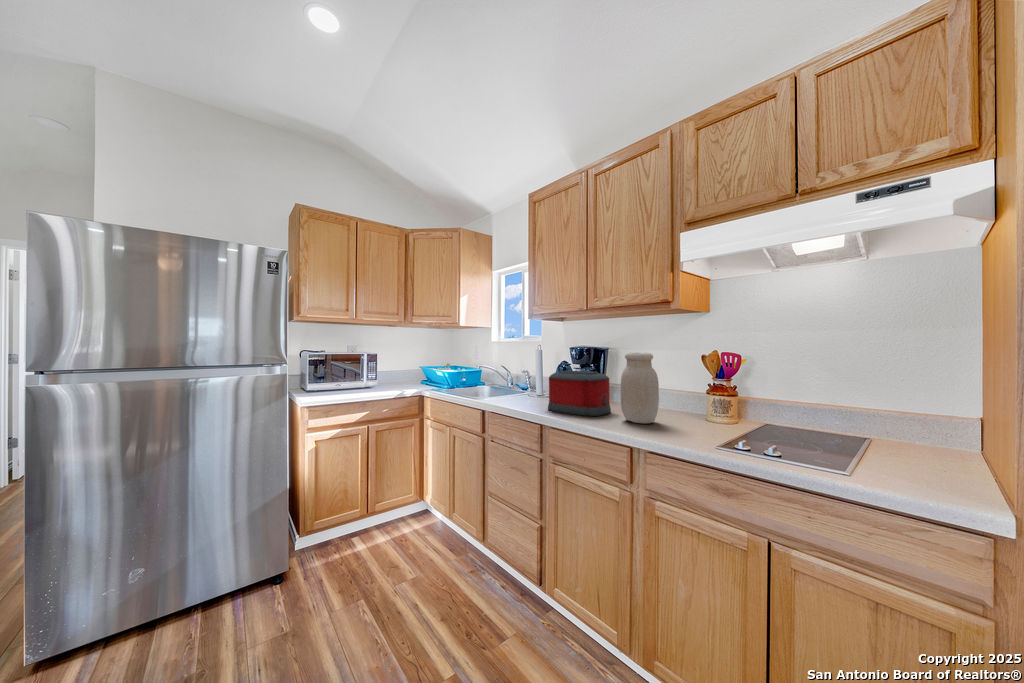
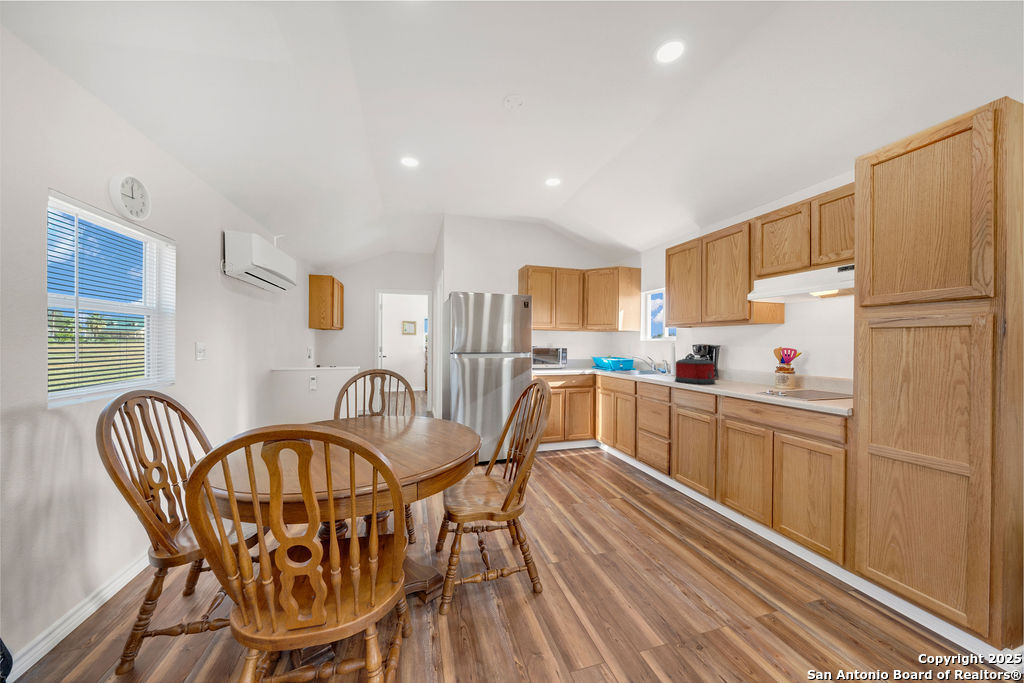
jar: present [620,353,659,424] -> none [716,348,739,387]

